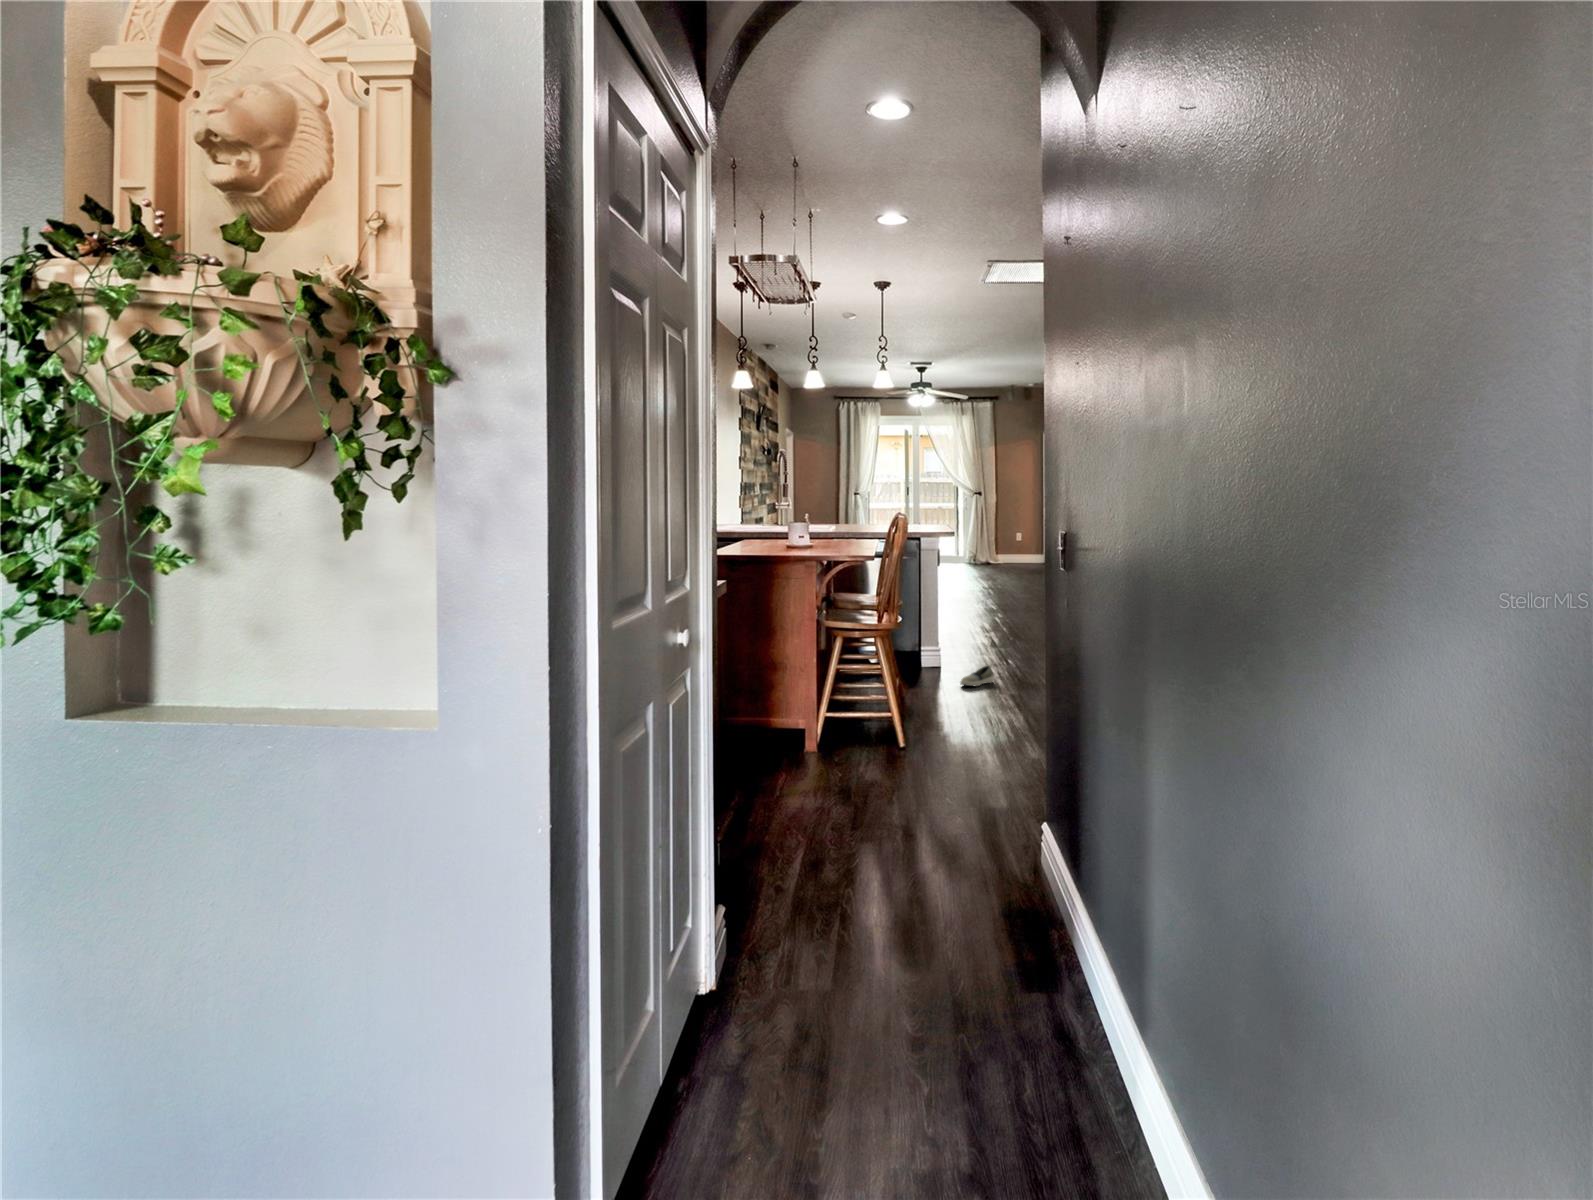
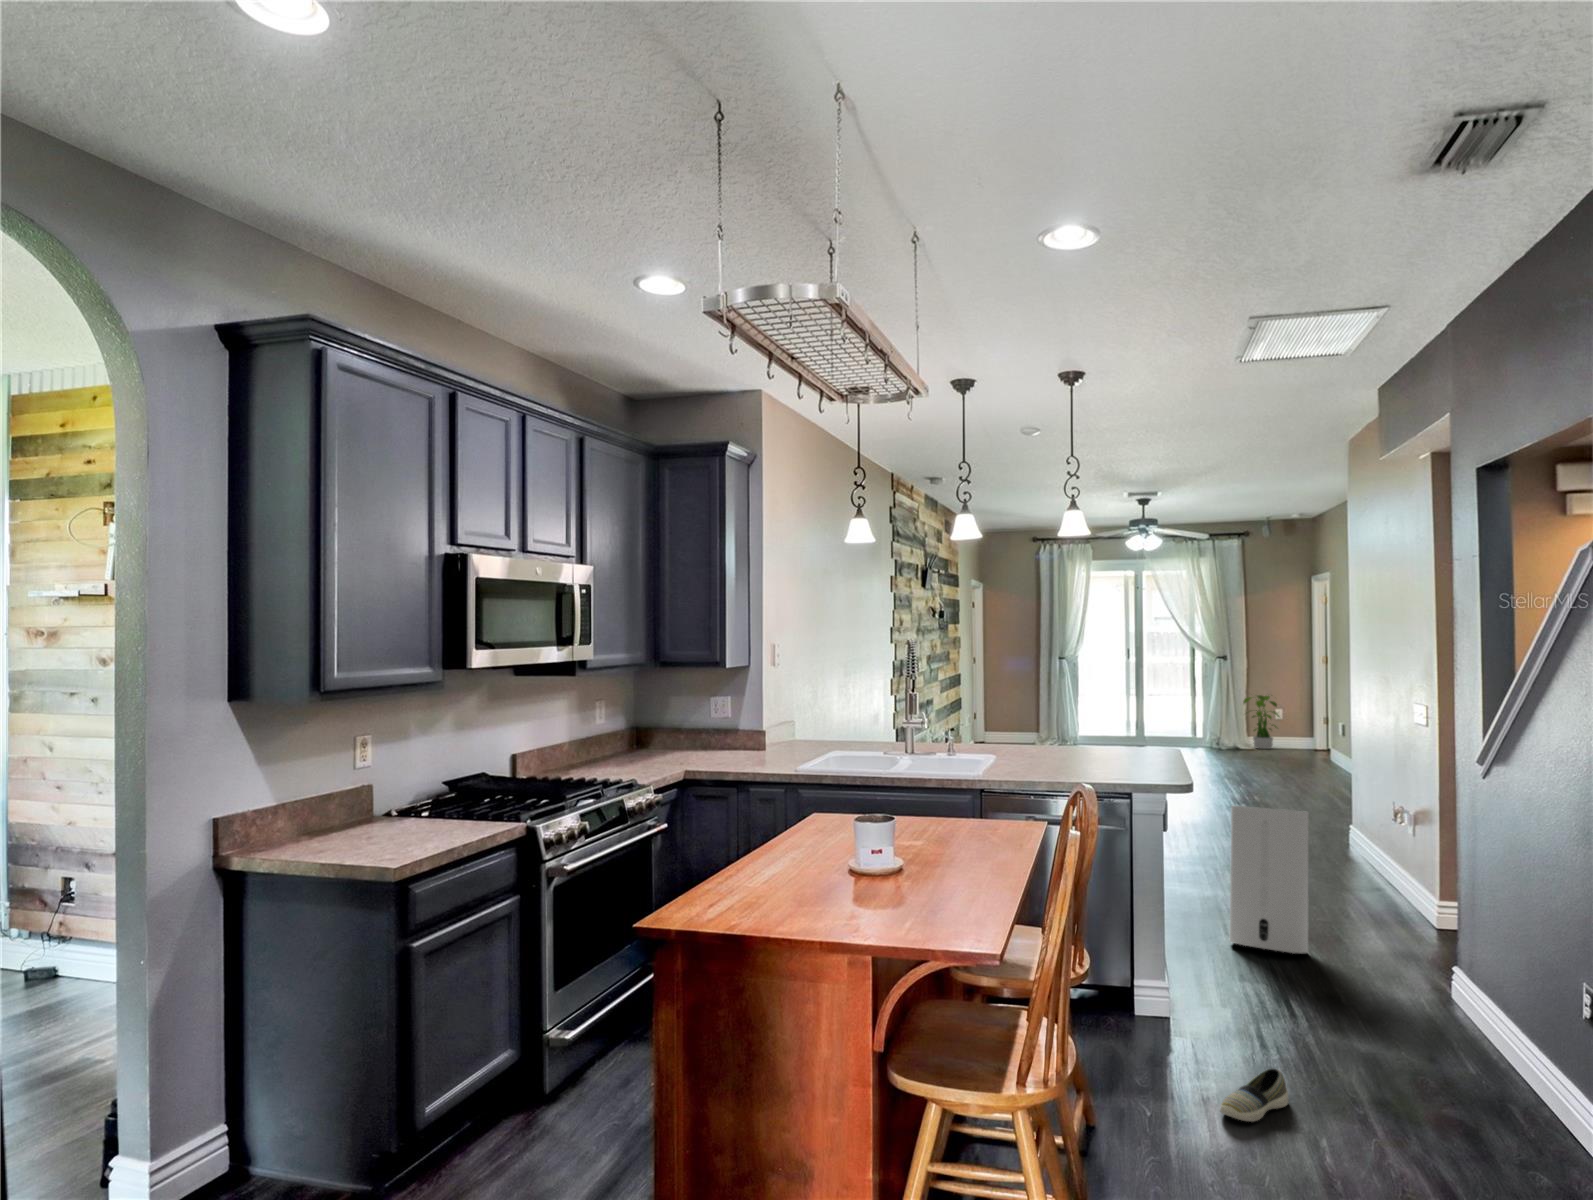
potted plant: none [990,520,1018,562] -> present [1243,695,1279,749]
air purifier: none [970,559,1017,642] -> present [1230,806,1309,954]

